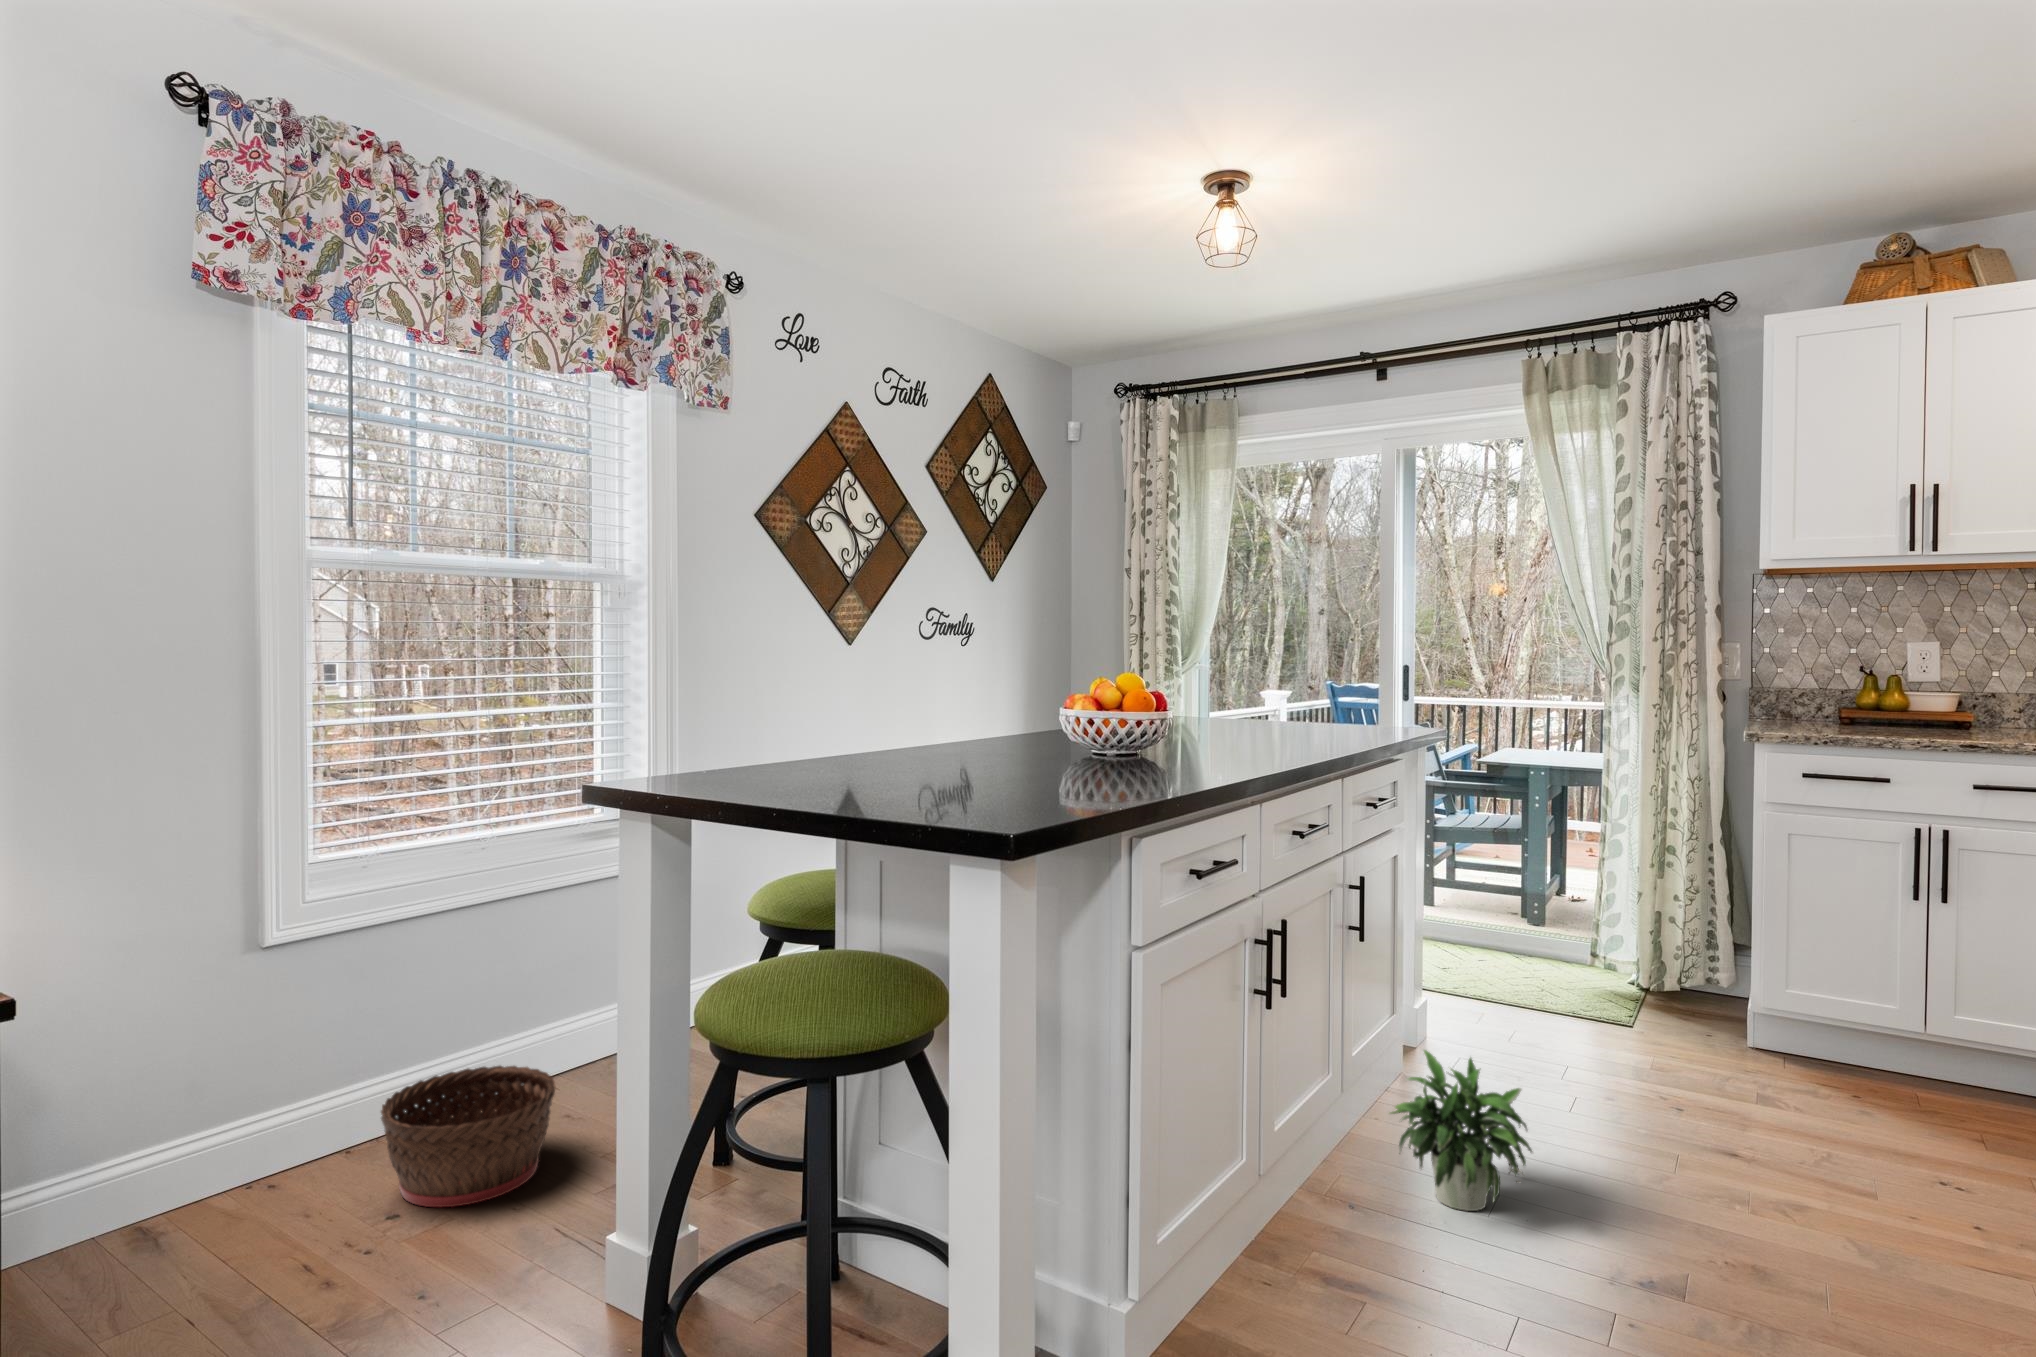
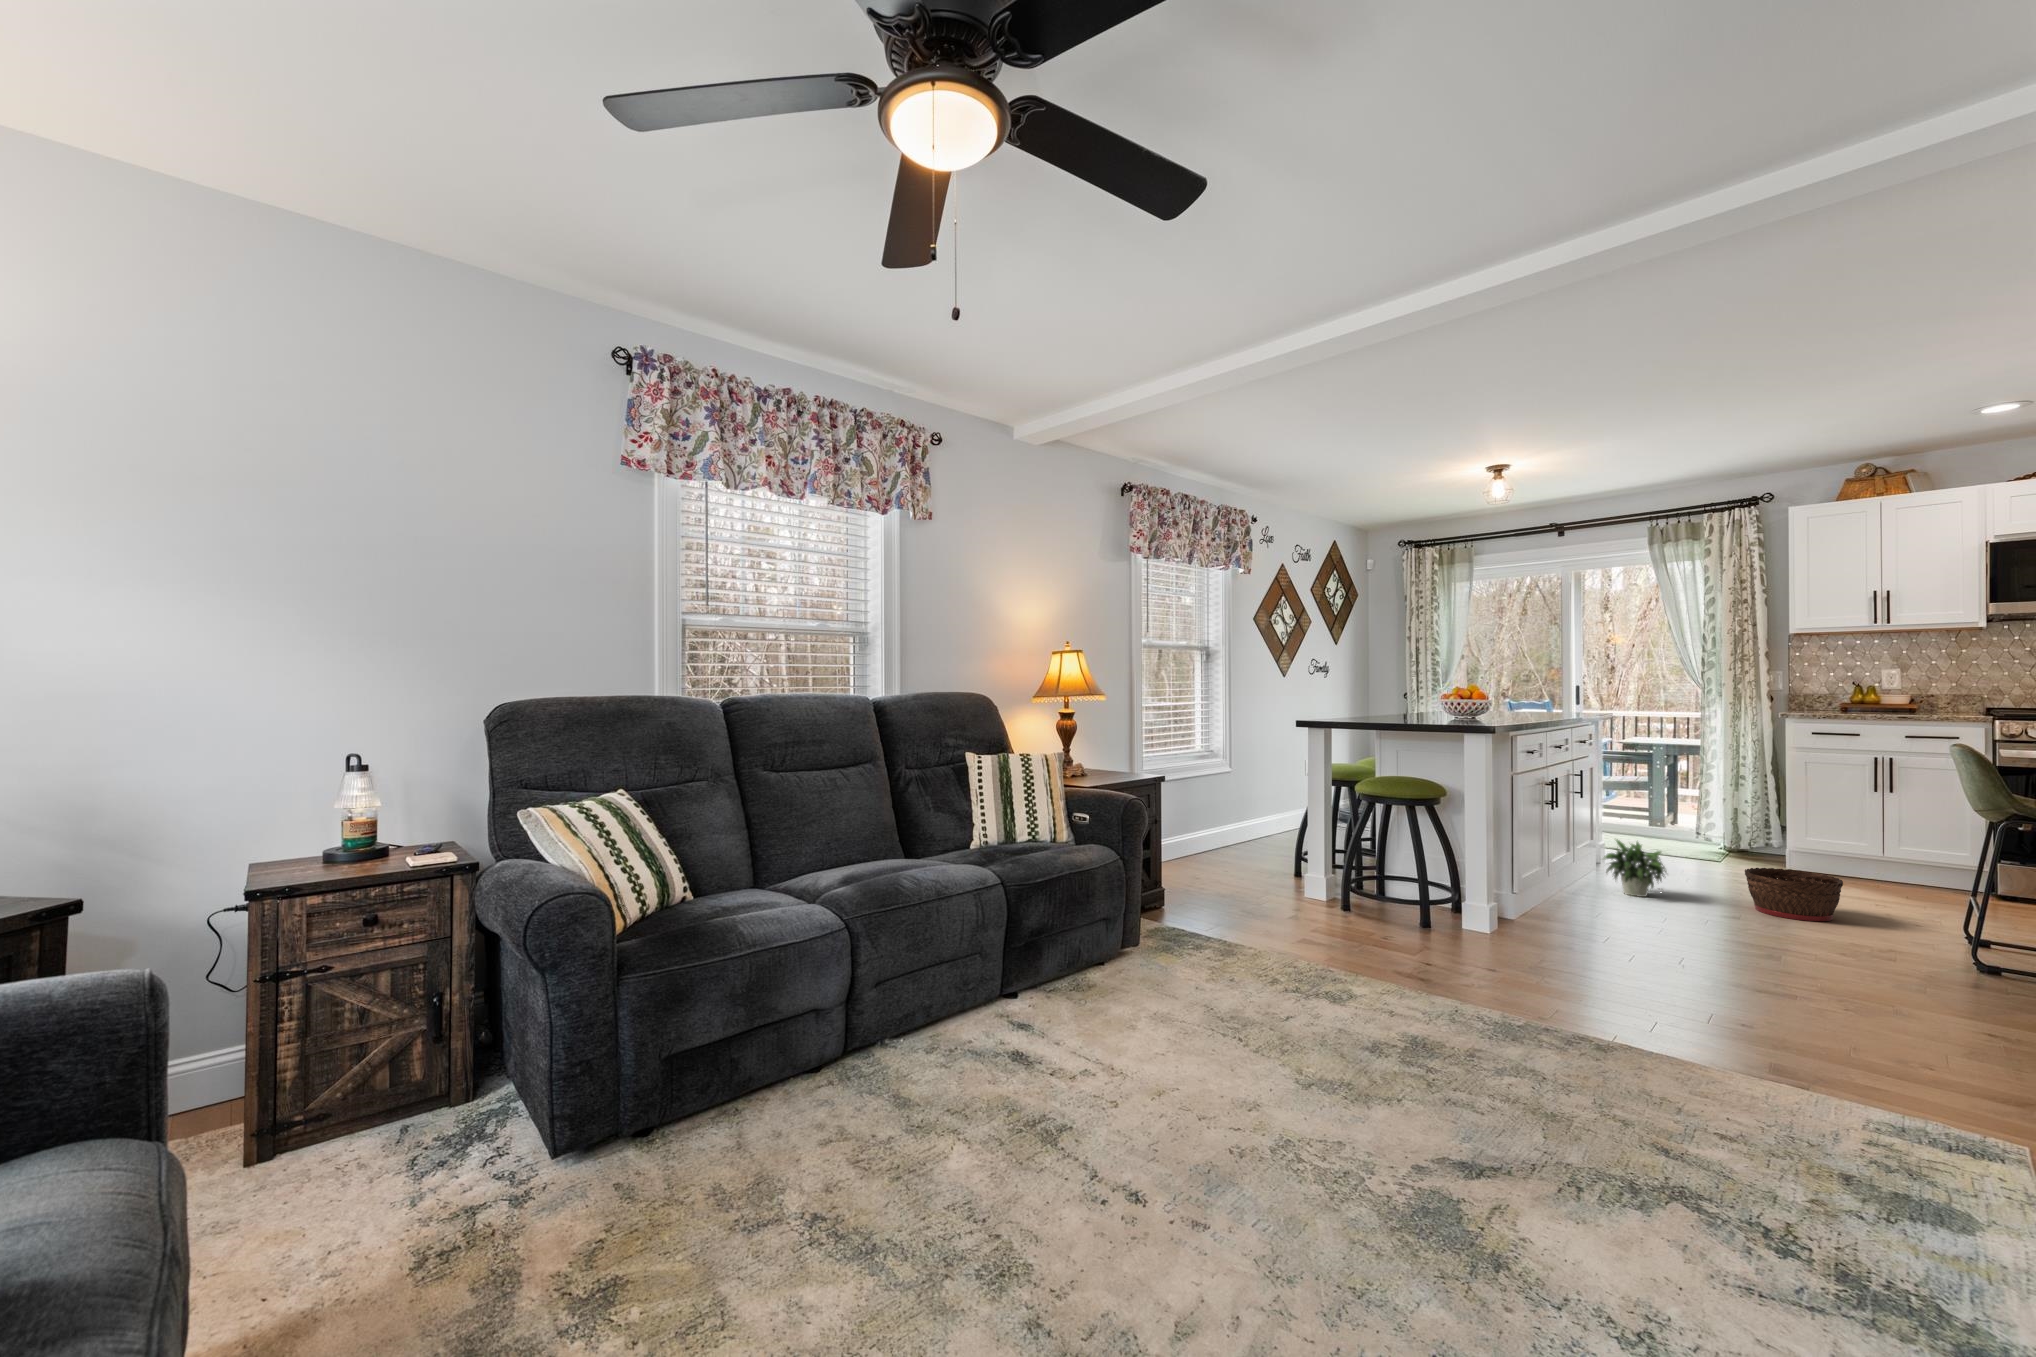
basket: present [381,1066,555,1207] -> present [1745,868,1843,921]

